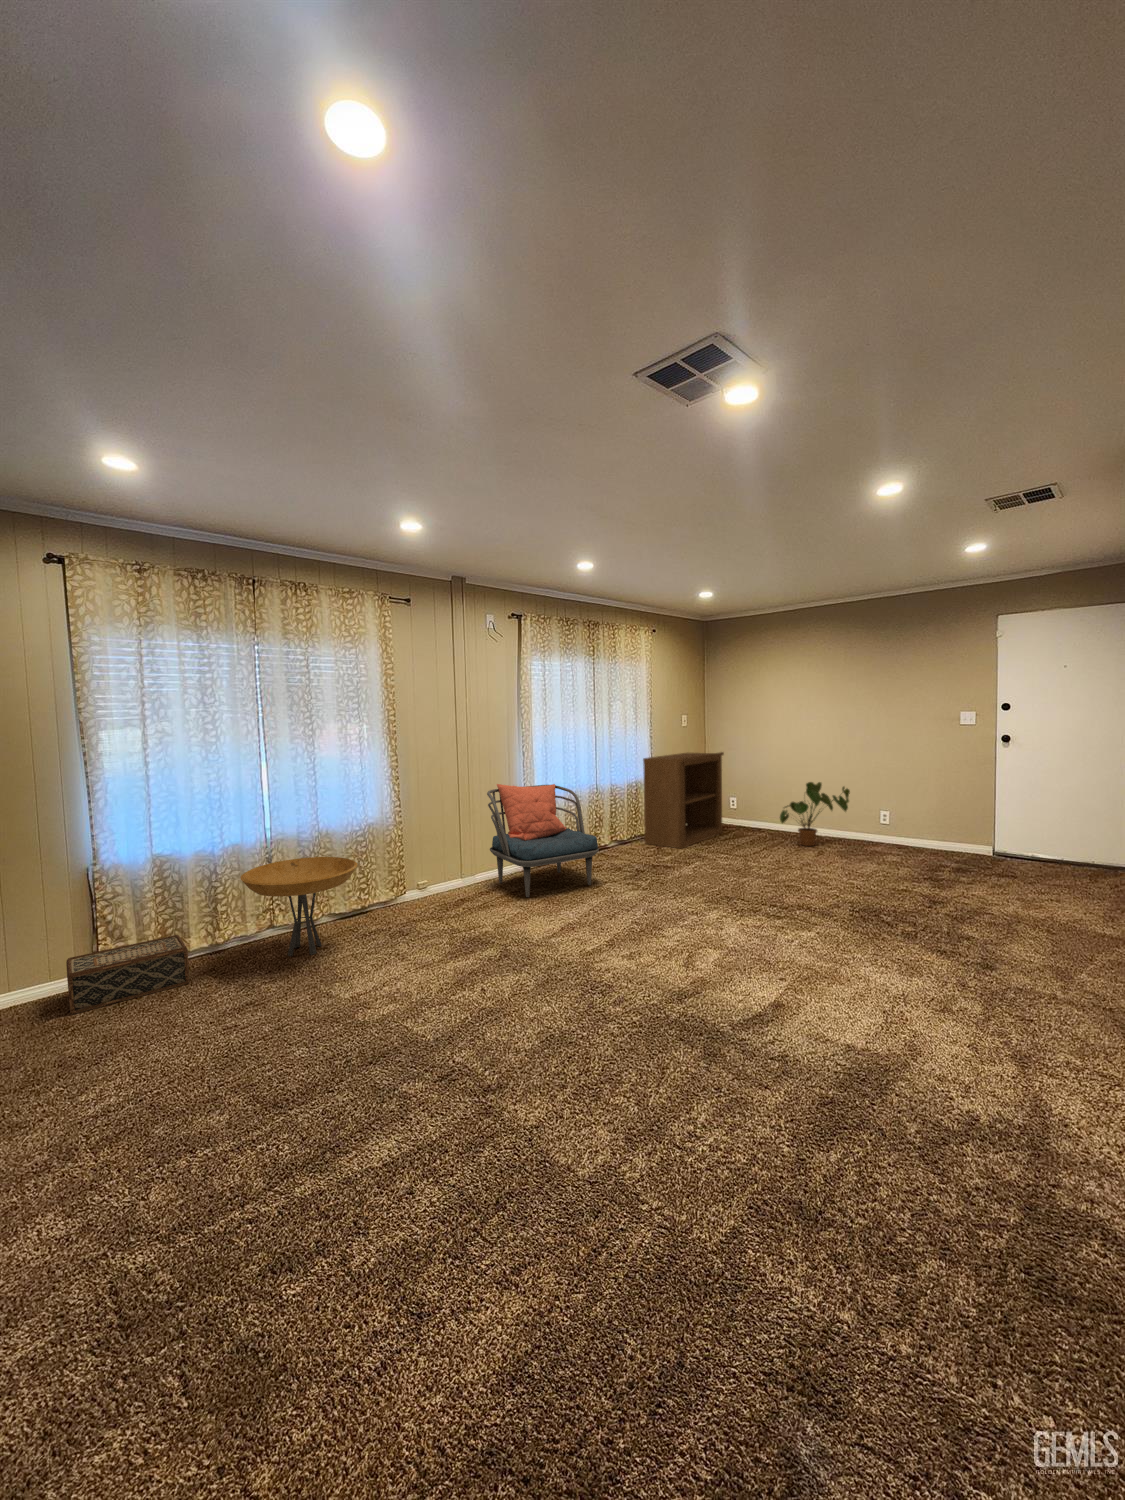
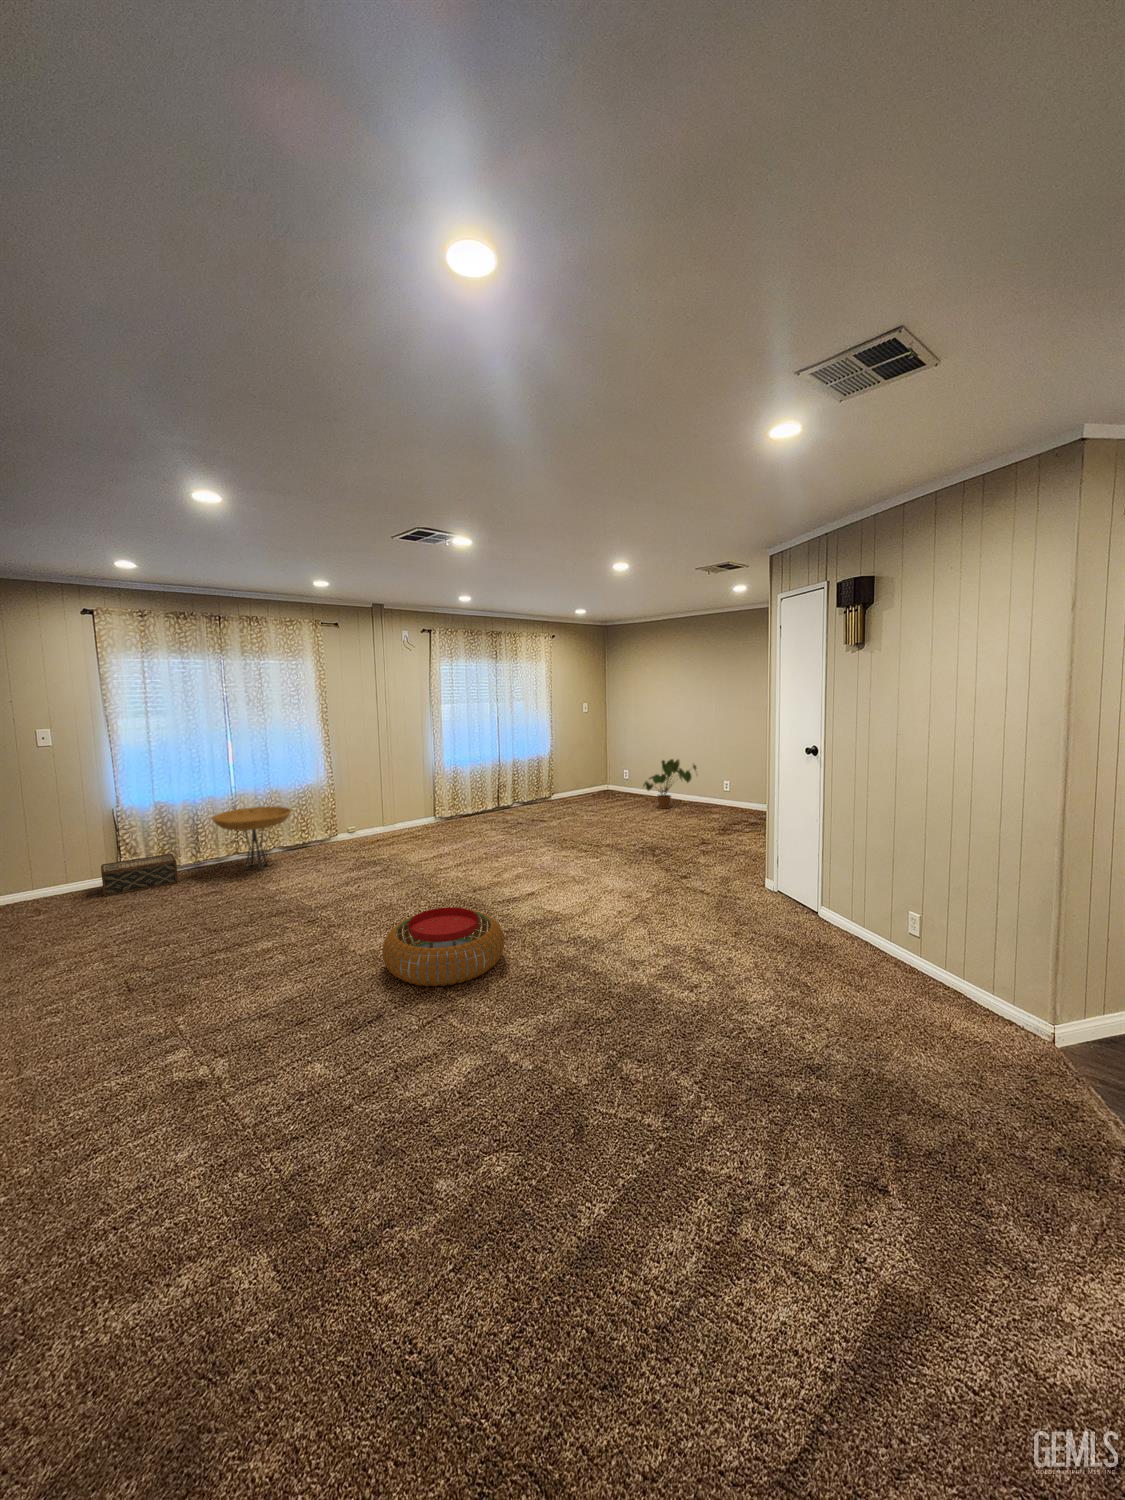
bookshelf: present [643,752,724,849] -> none [541,734,612,809]
armchair: present [487,784,599,897] -> none [403,758,482,839]
pouf: none [646,1051,900,1261] -> present [382,907,504,986]

